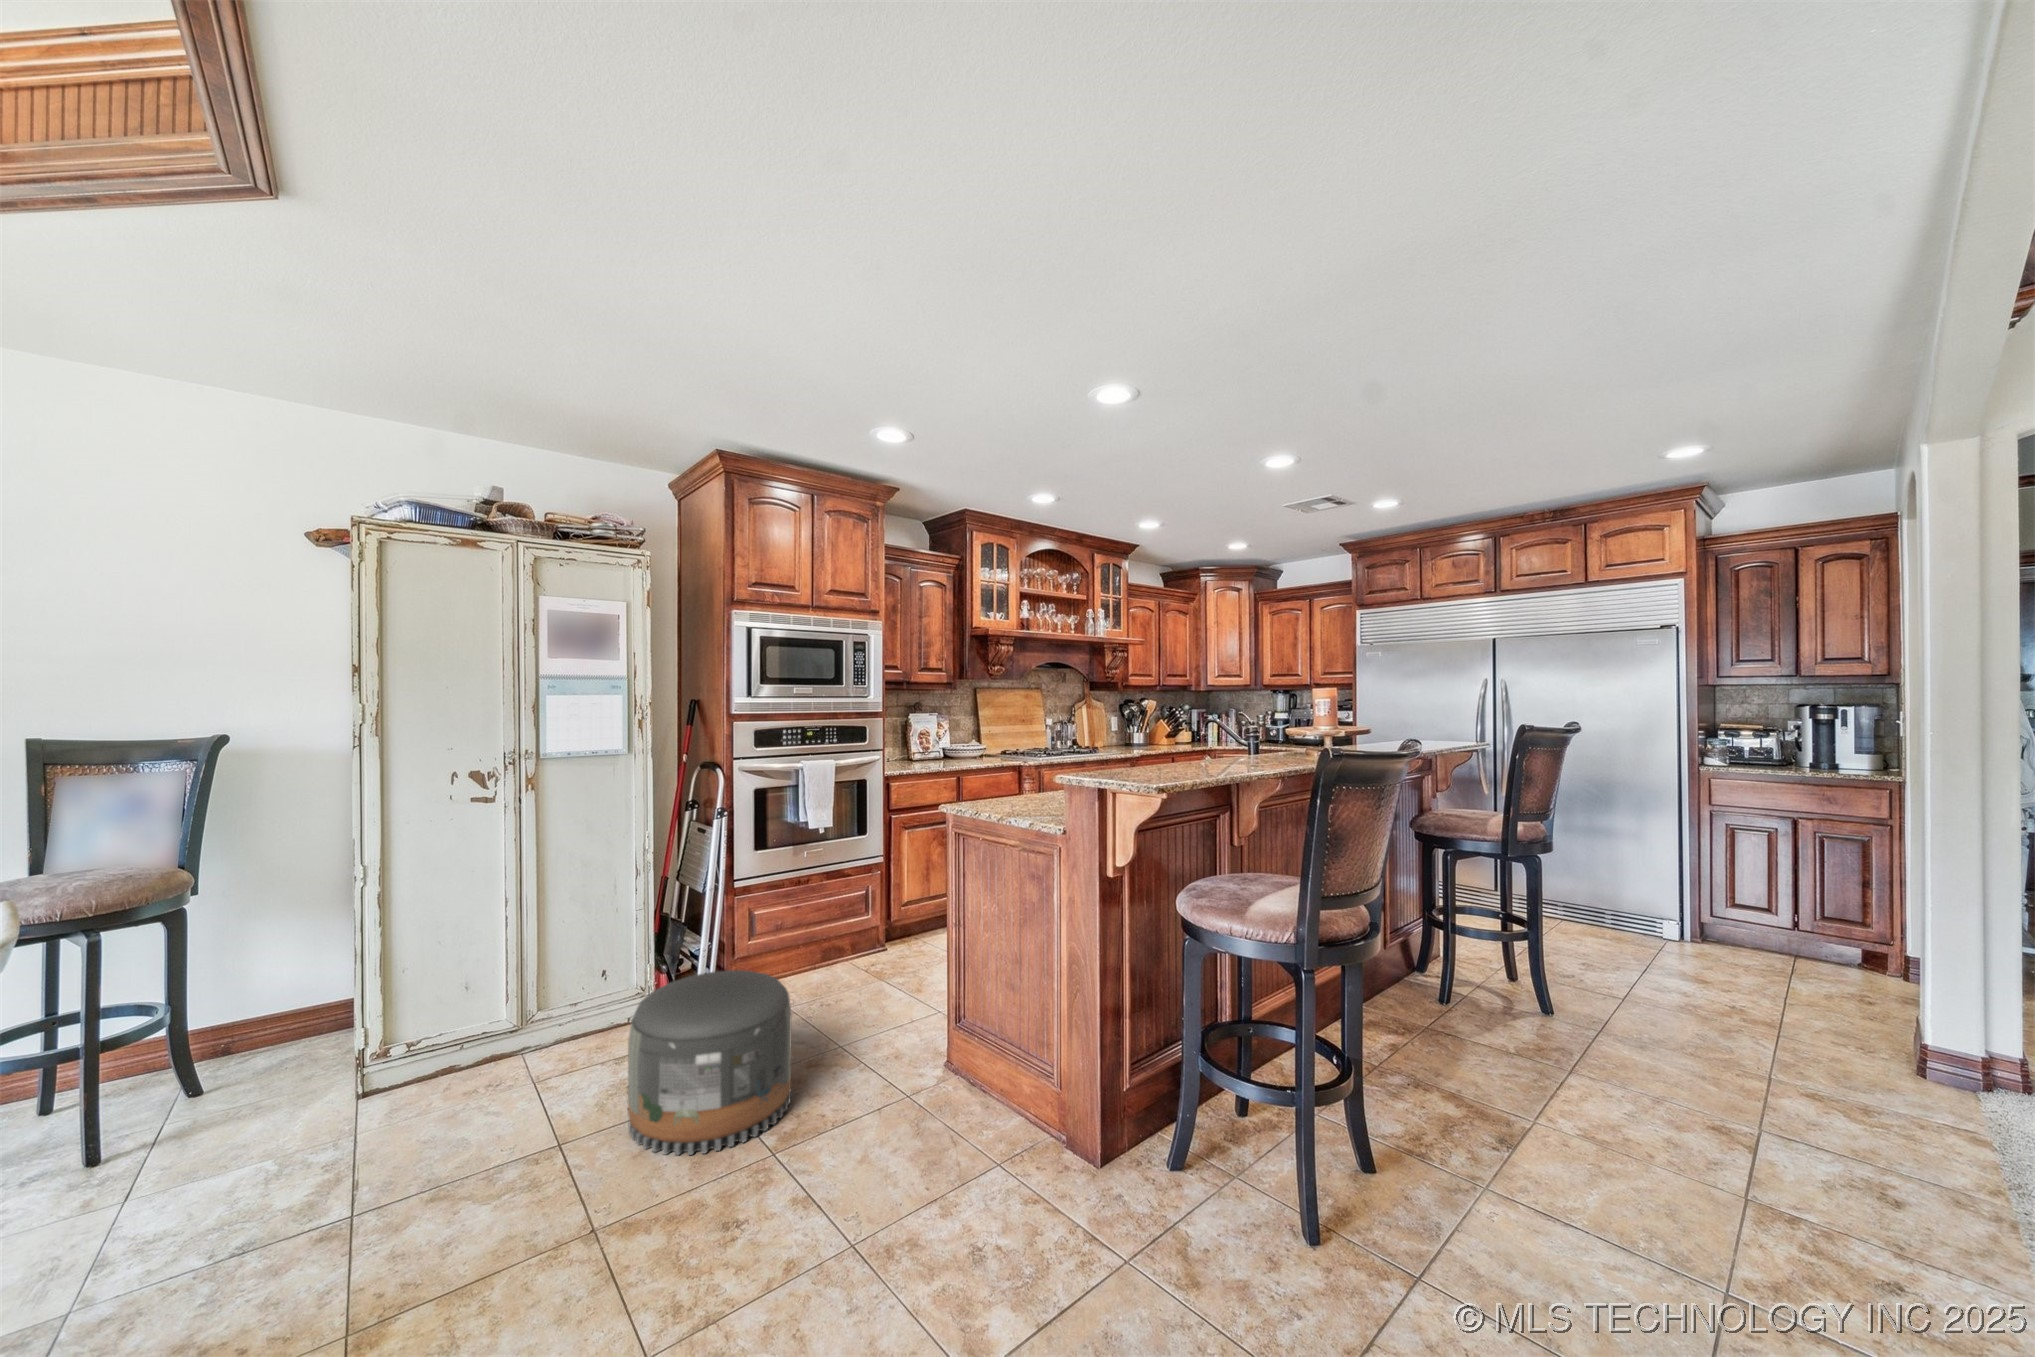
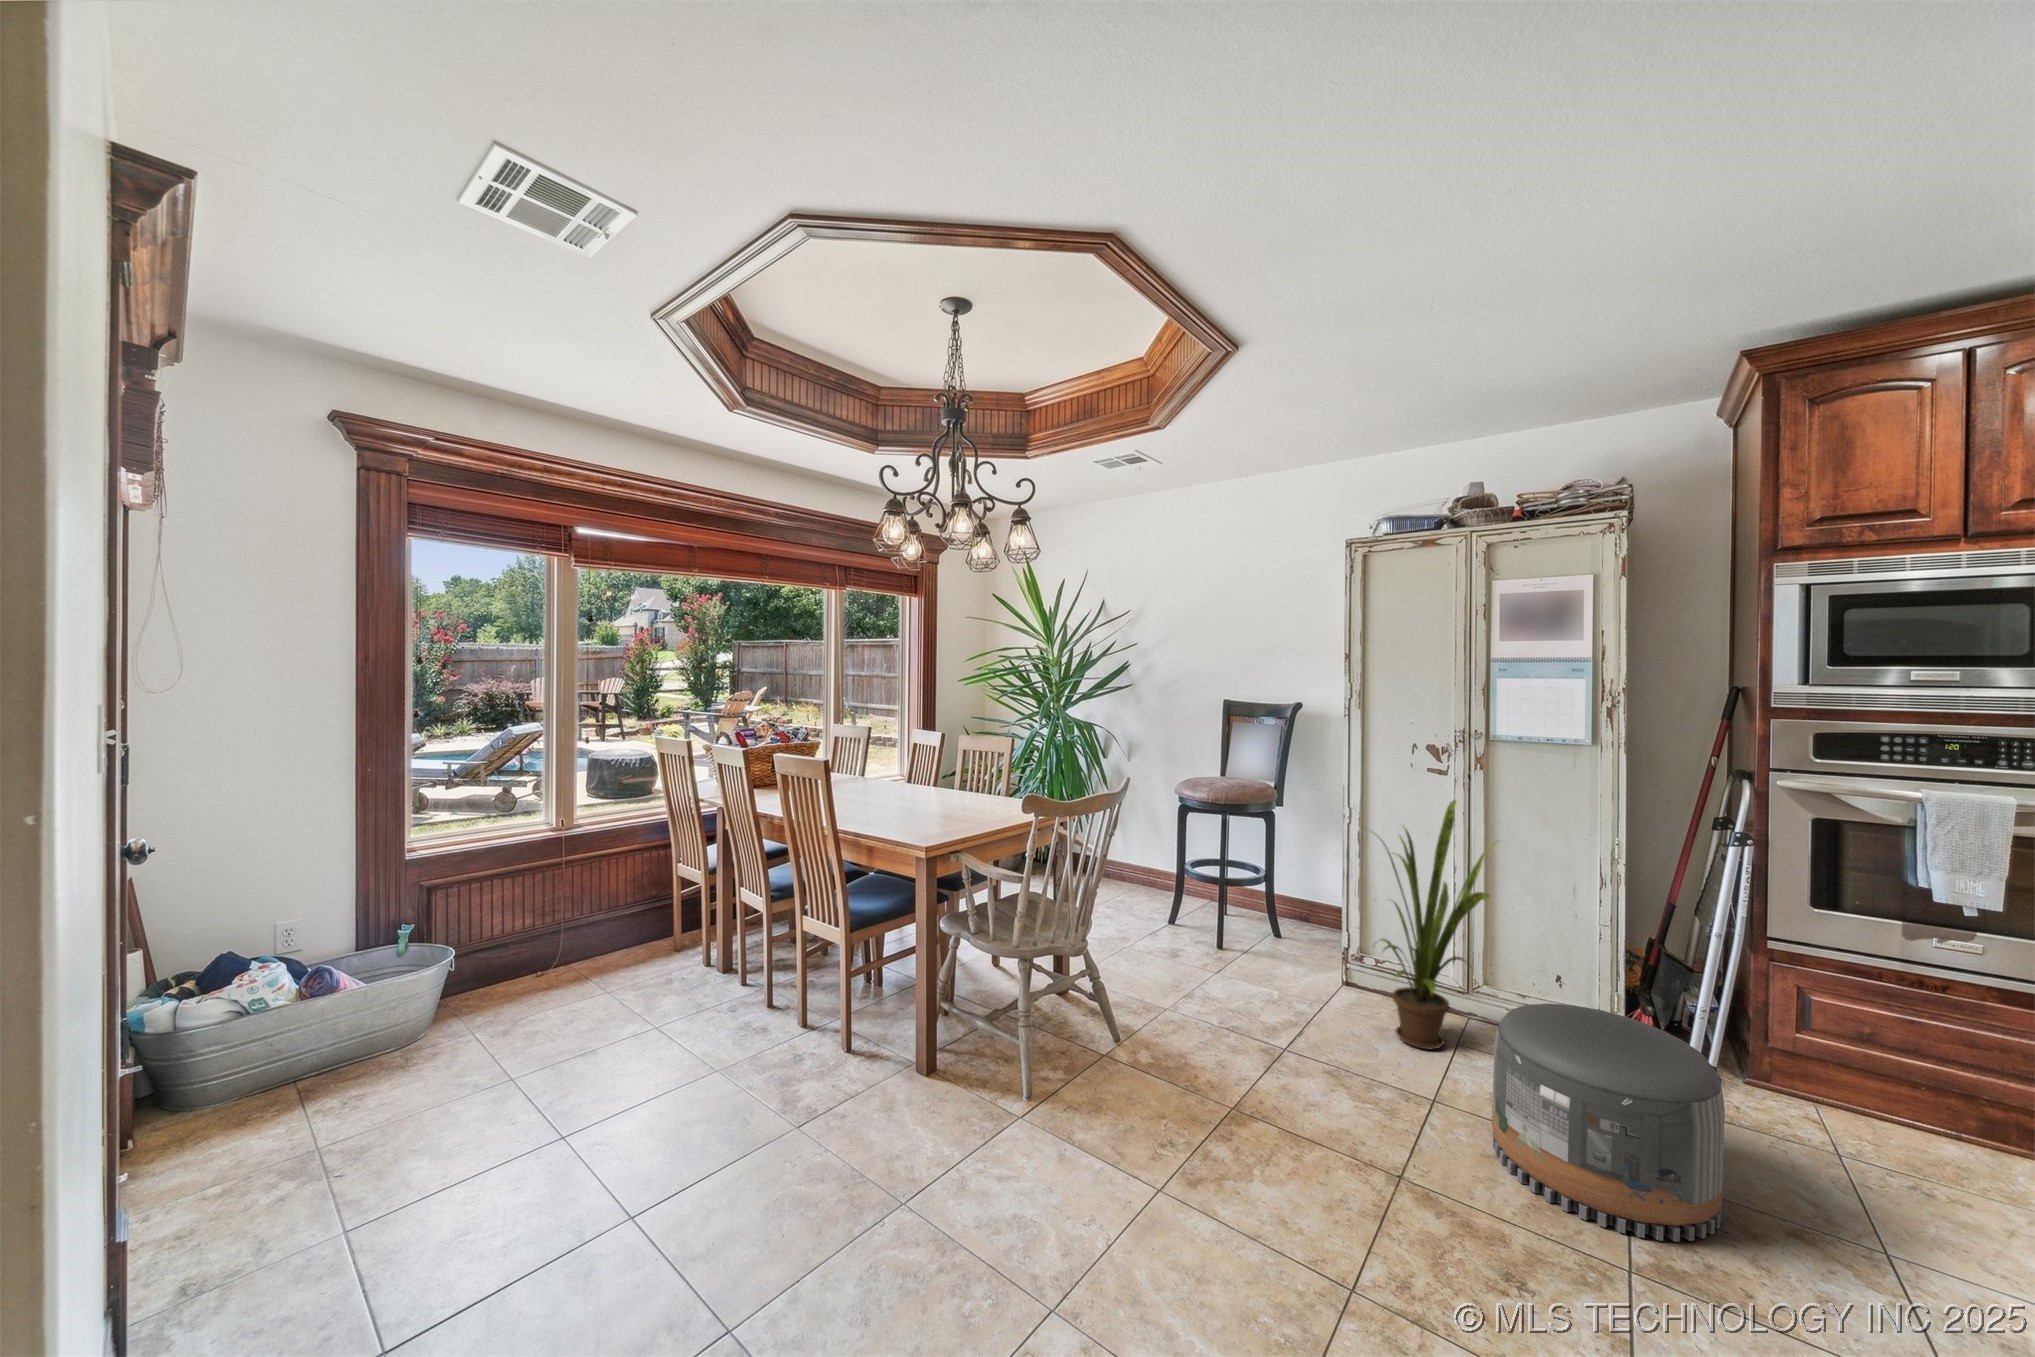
house plant: none [403,826,578,1112] -> present [1380,800,1499,1049]

